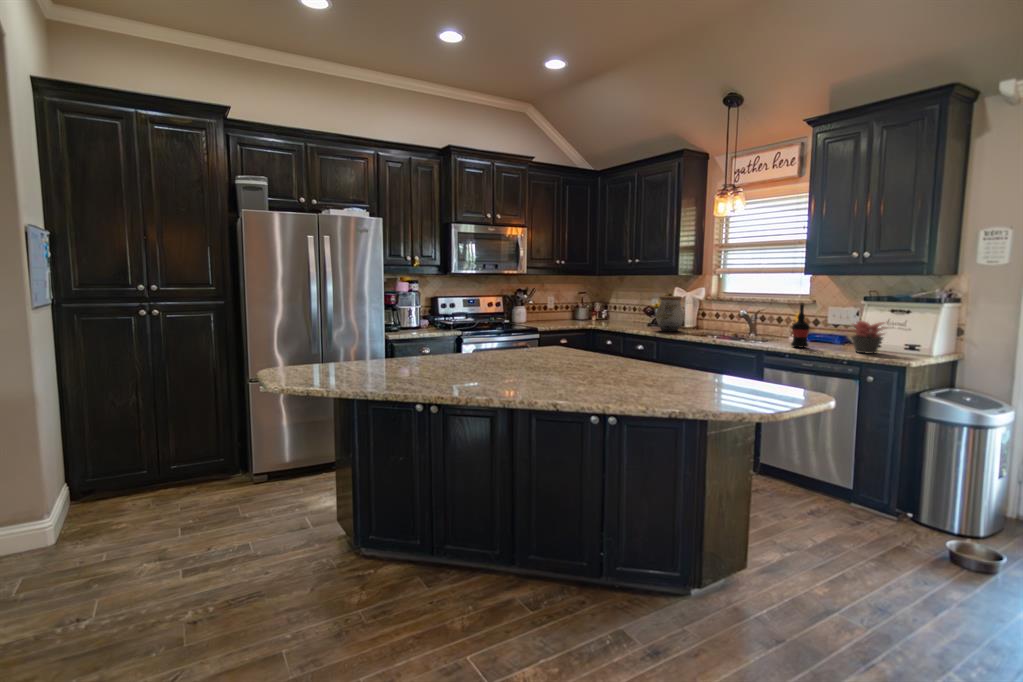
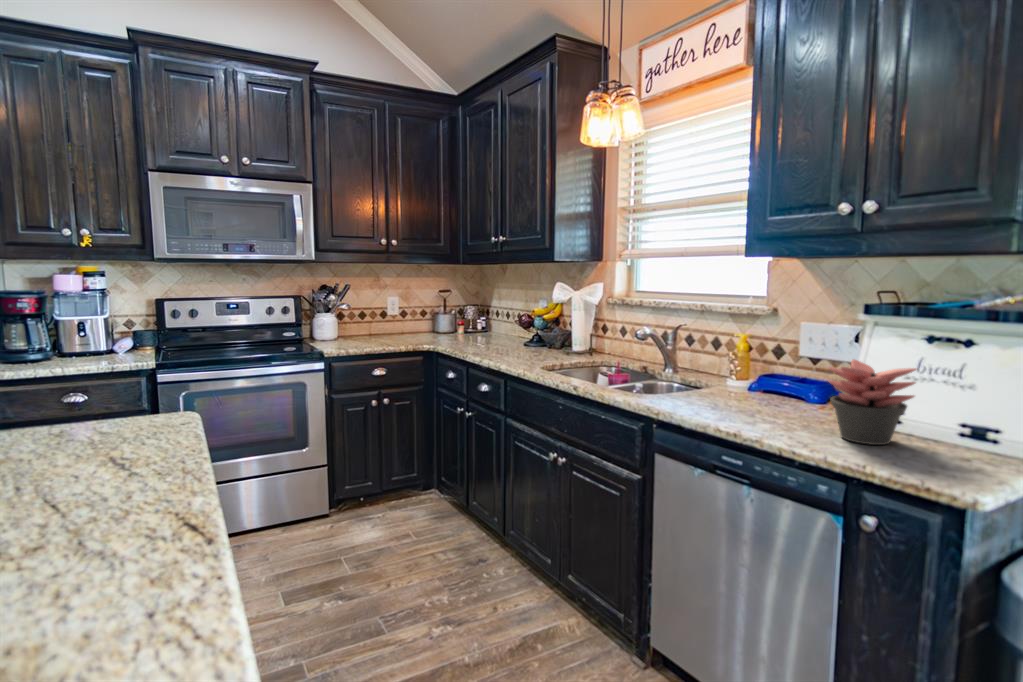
vase: present [656,296,685,331] -> none [509,298,558,361]
wine bottle: present [791,303,810,348] -> none [706,318,745,417]

